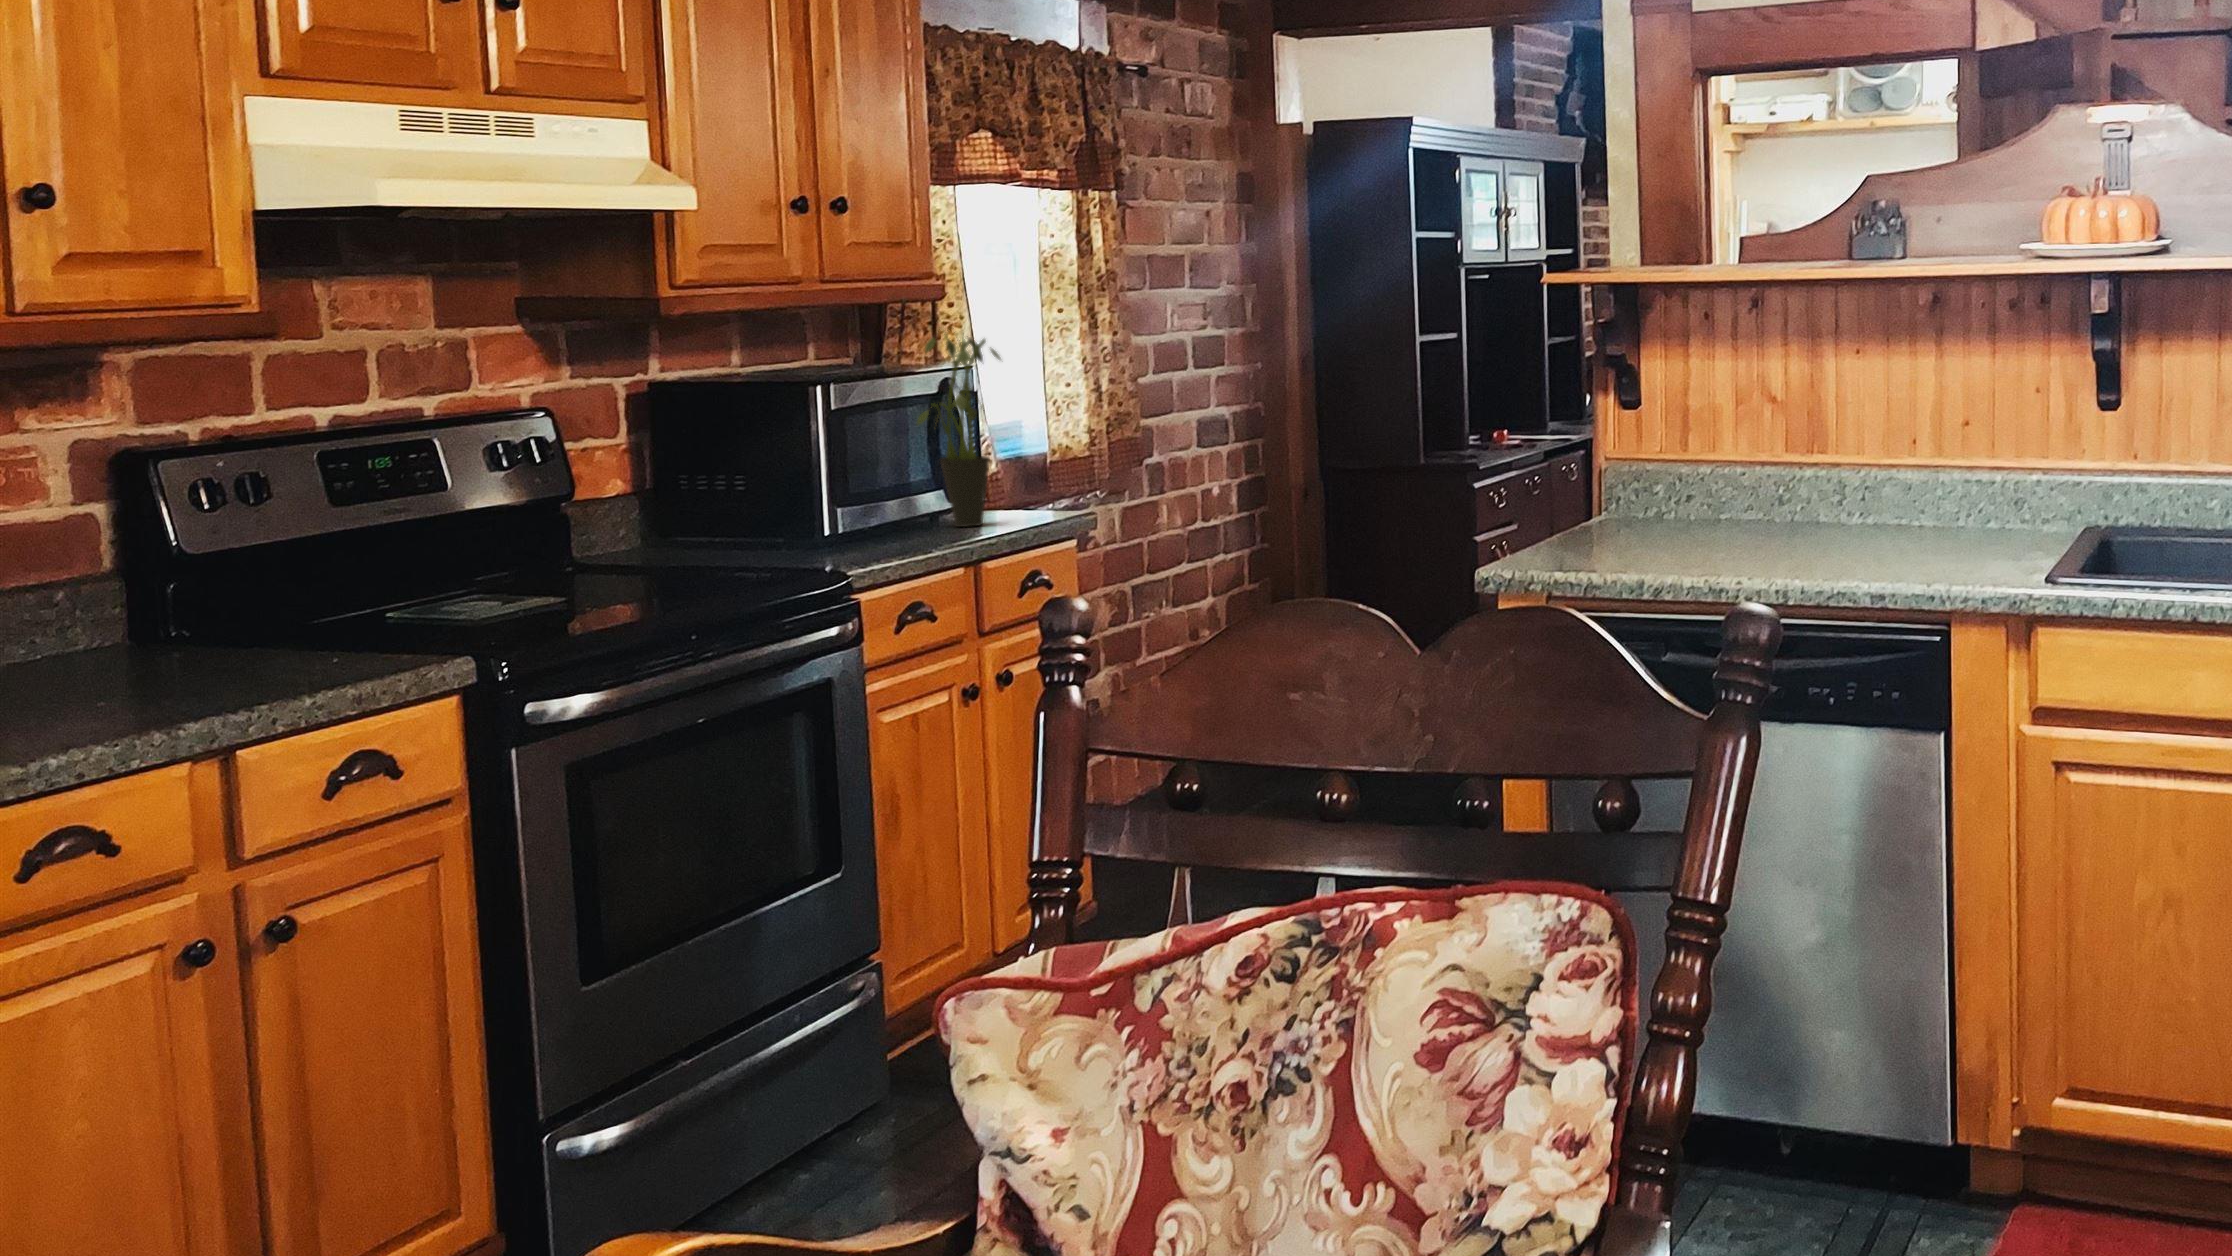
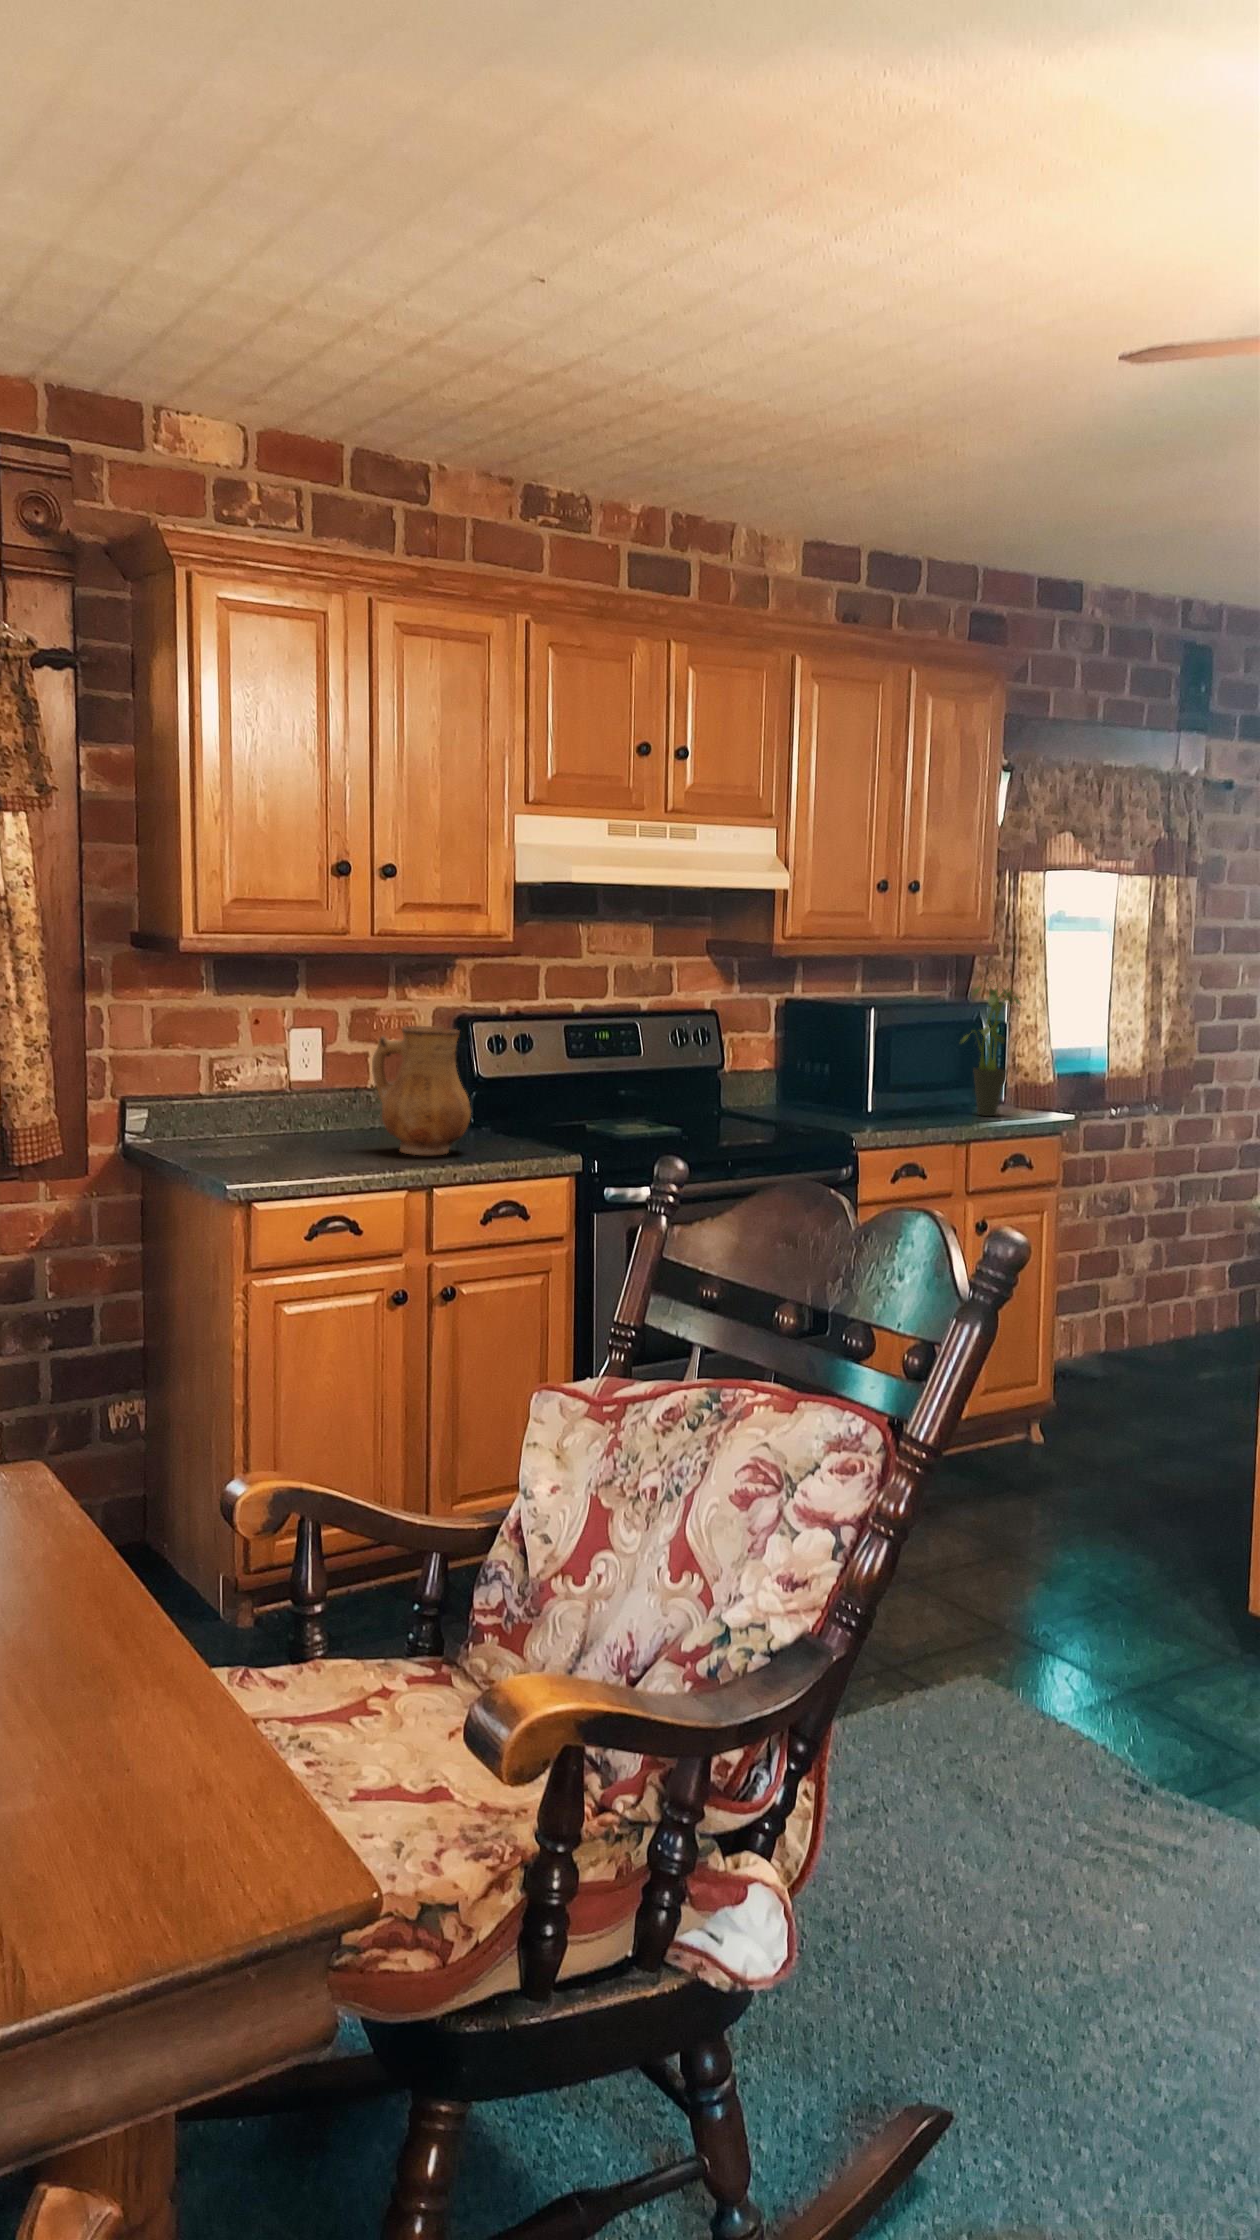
ceramic pitcher: none [59,468,279,700] -> present [372,1026,471,1155]

